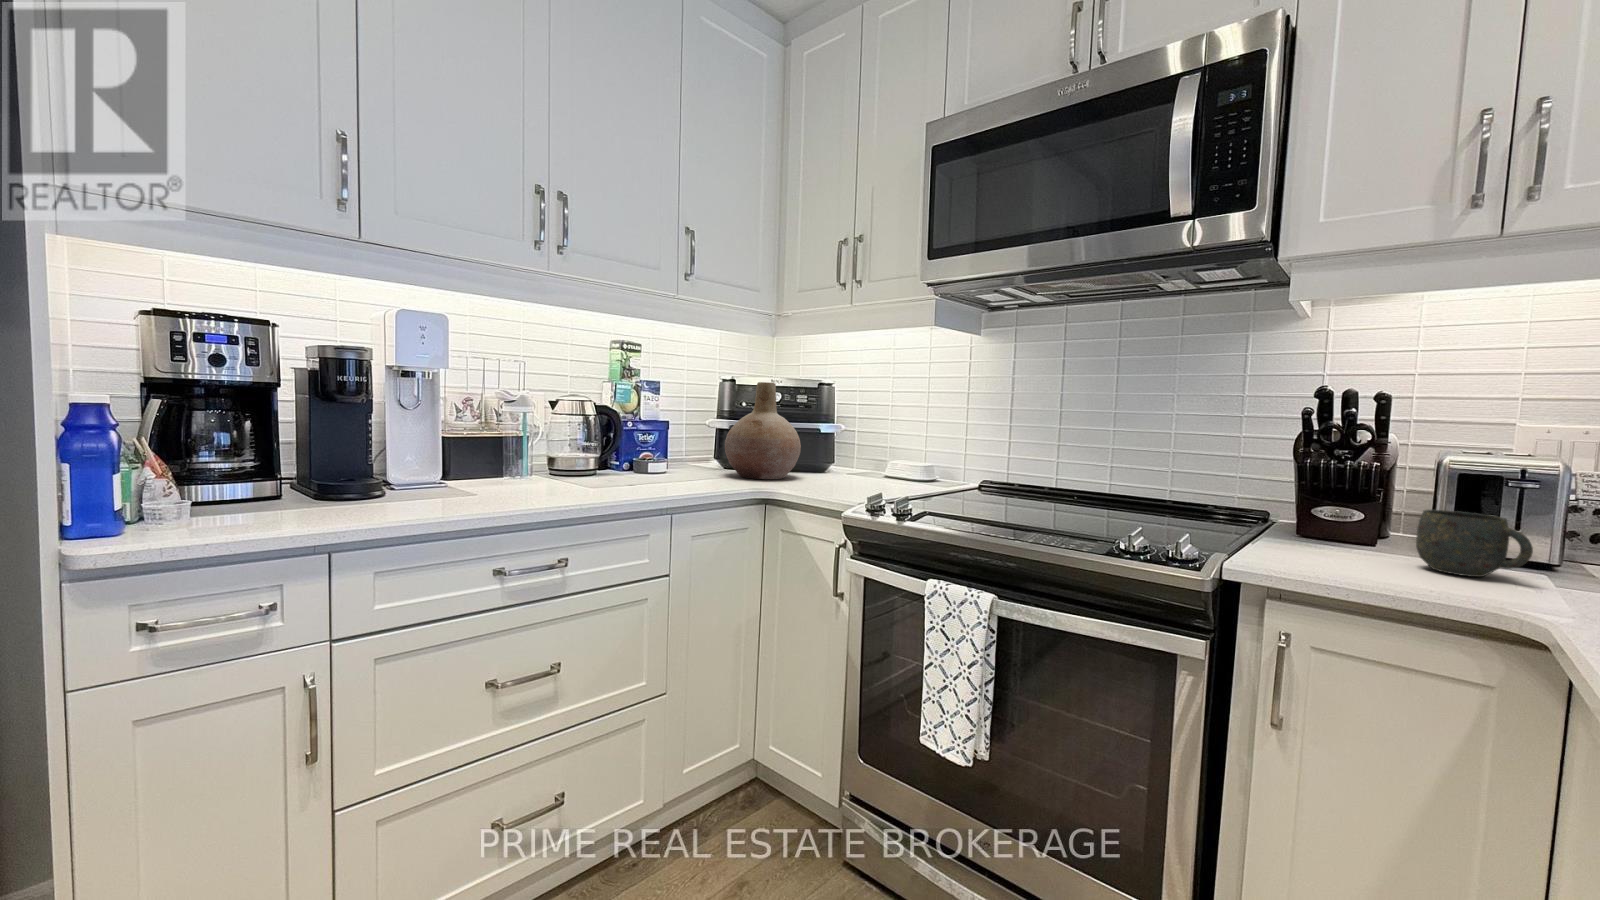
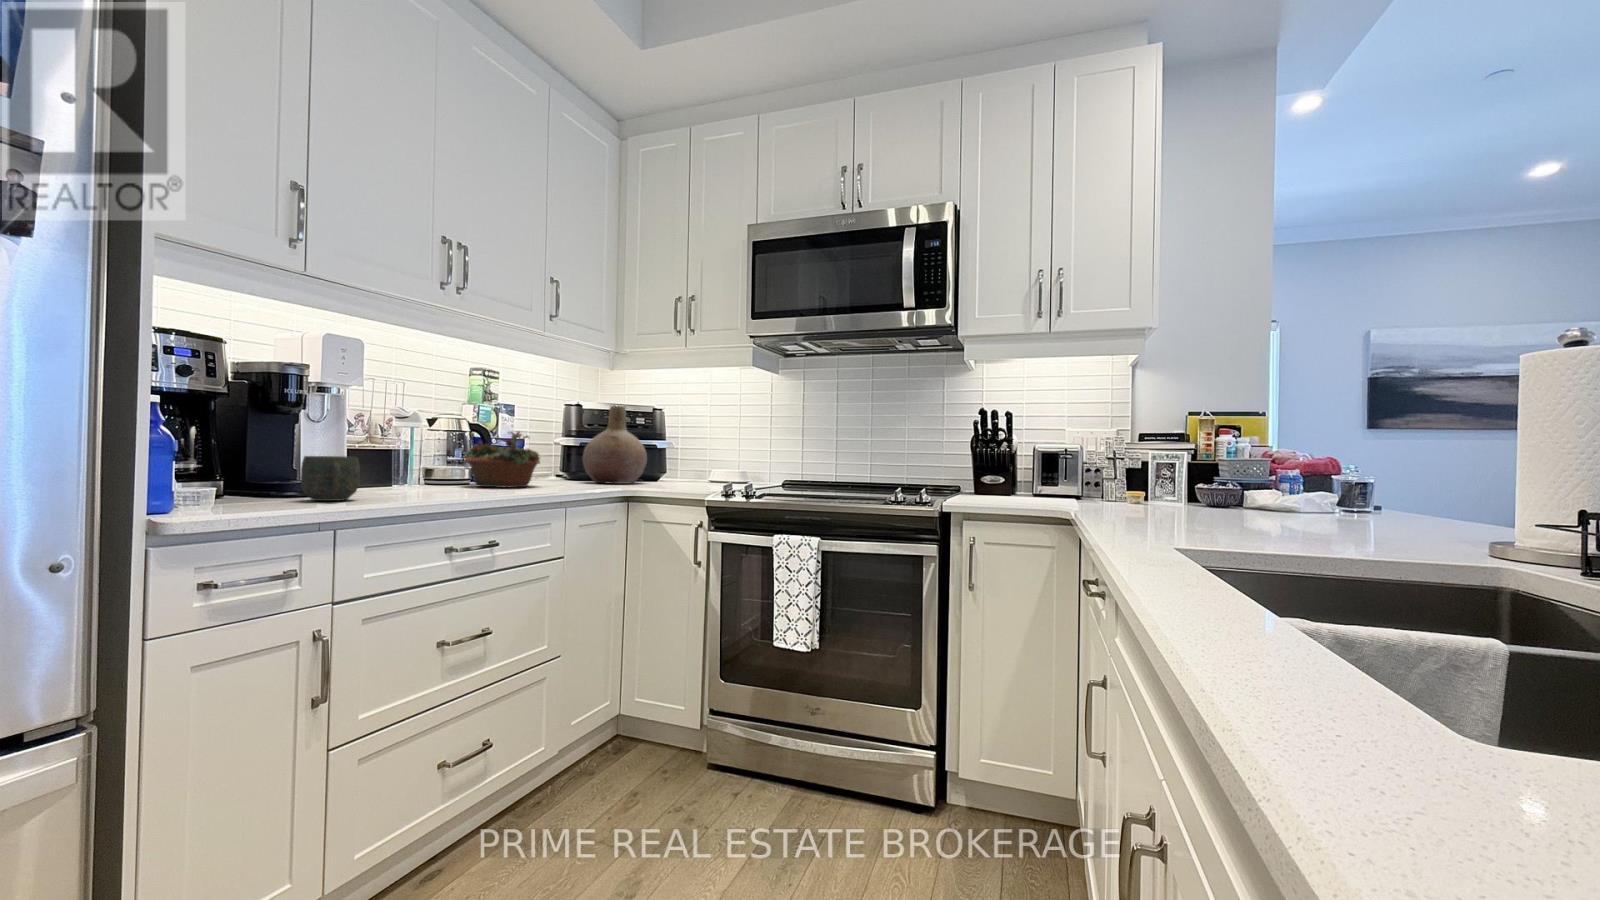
succulent planter: none [574,418,661,485] -> present [465,431,540,487]
mug: present [1416,510,1533,577] -> present [300,456,360,501]

